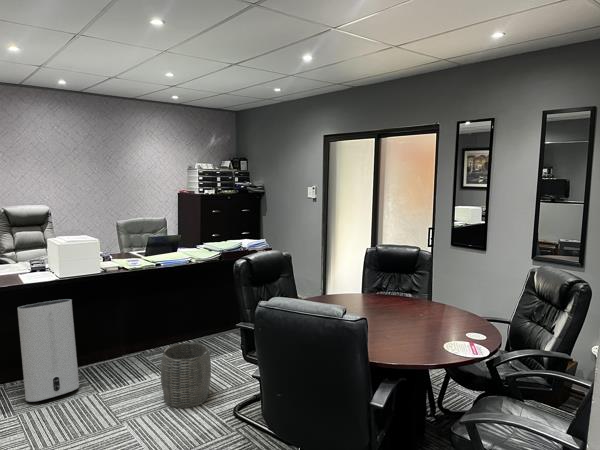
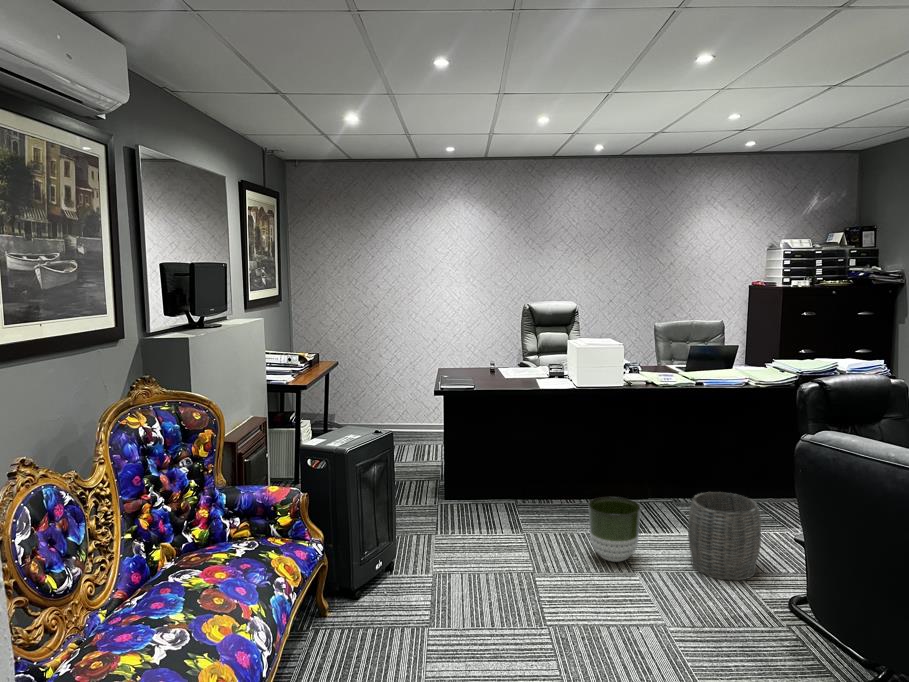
air purifier: present [18,299,79,402] -> none [533,413,592,524]
planter: none [79,365,124,419] -> present [589,497,640,562]

